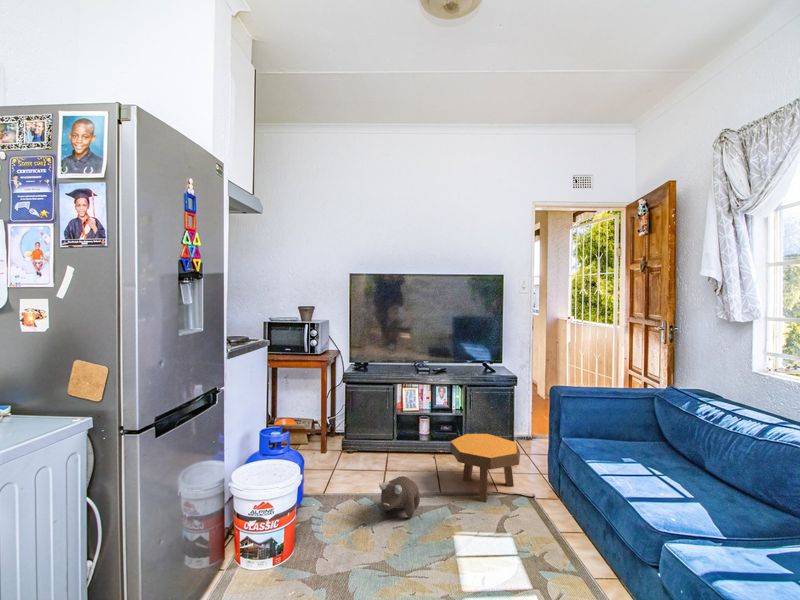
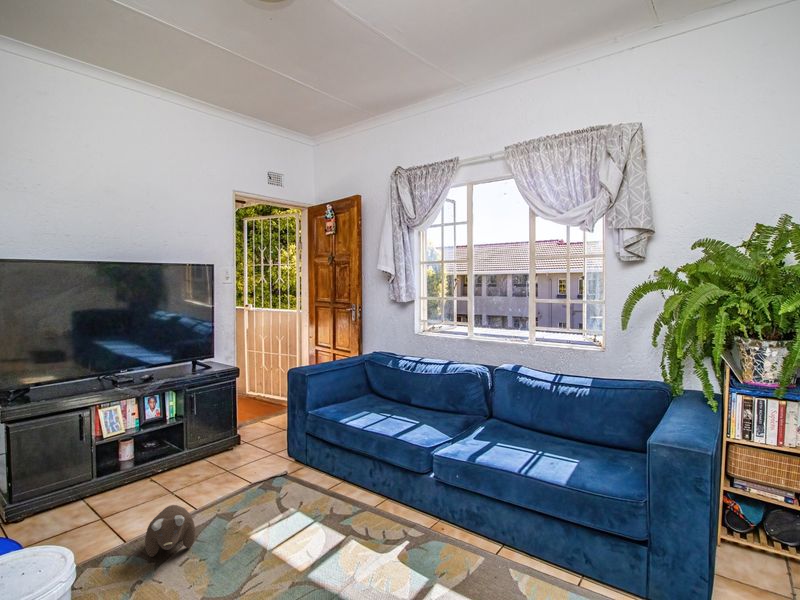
footstool: present [450,434,520,502] -> none [195,430,275,498]

